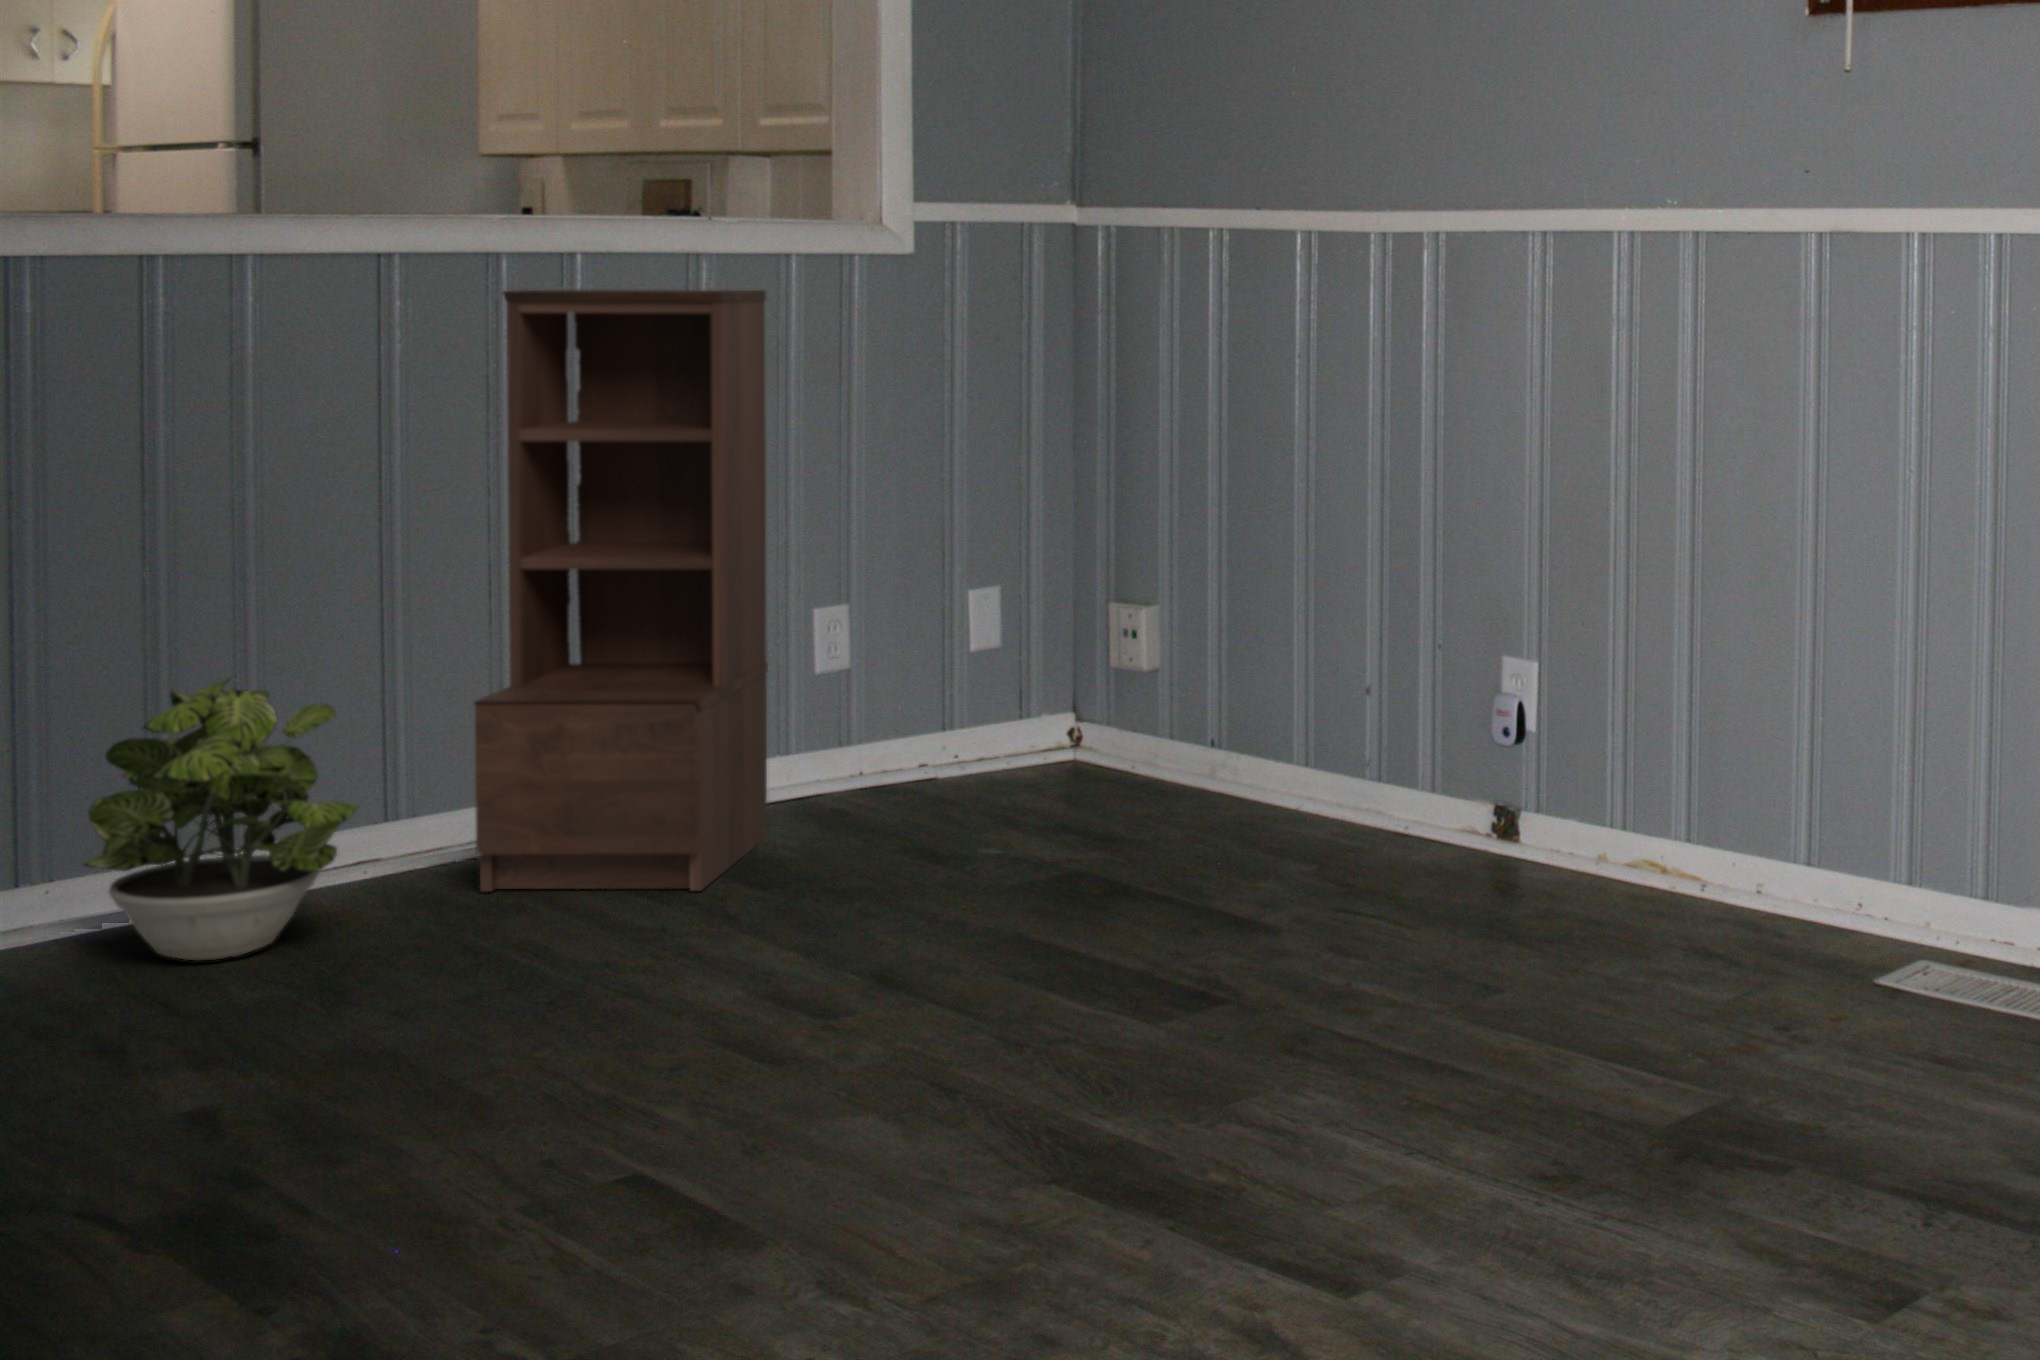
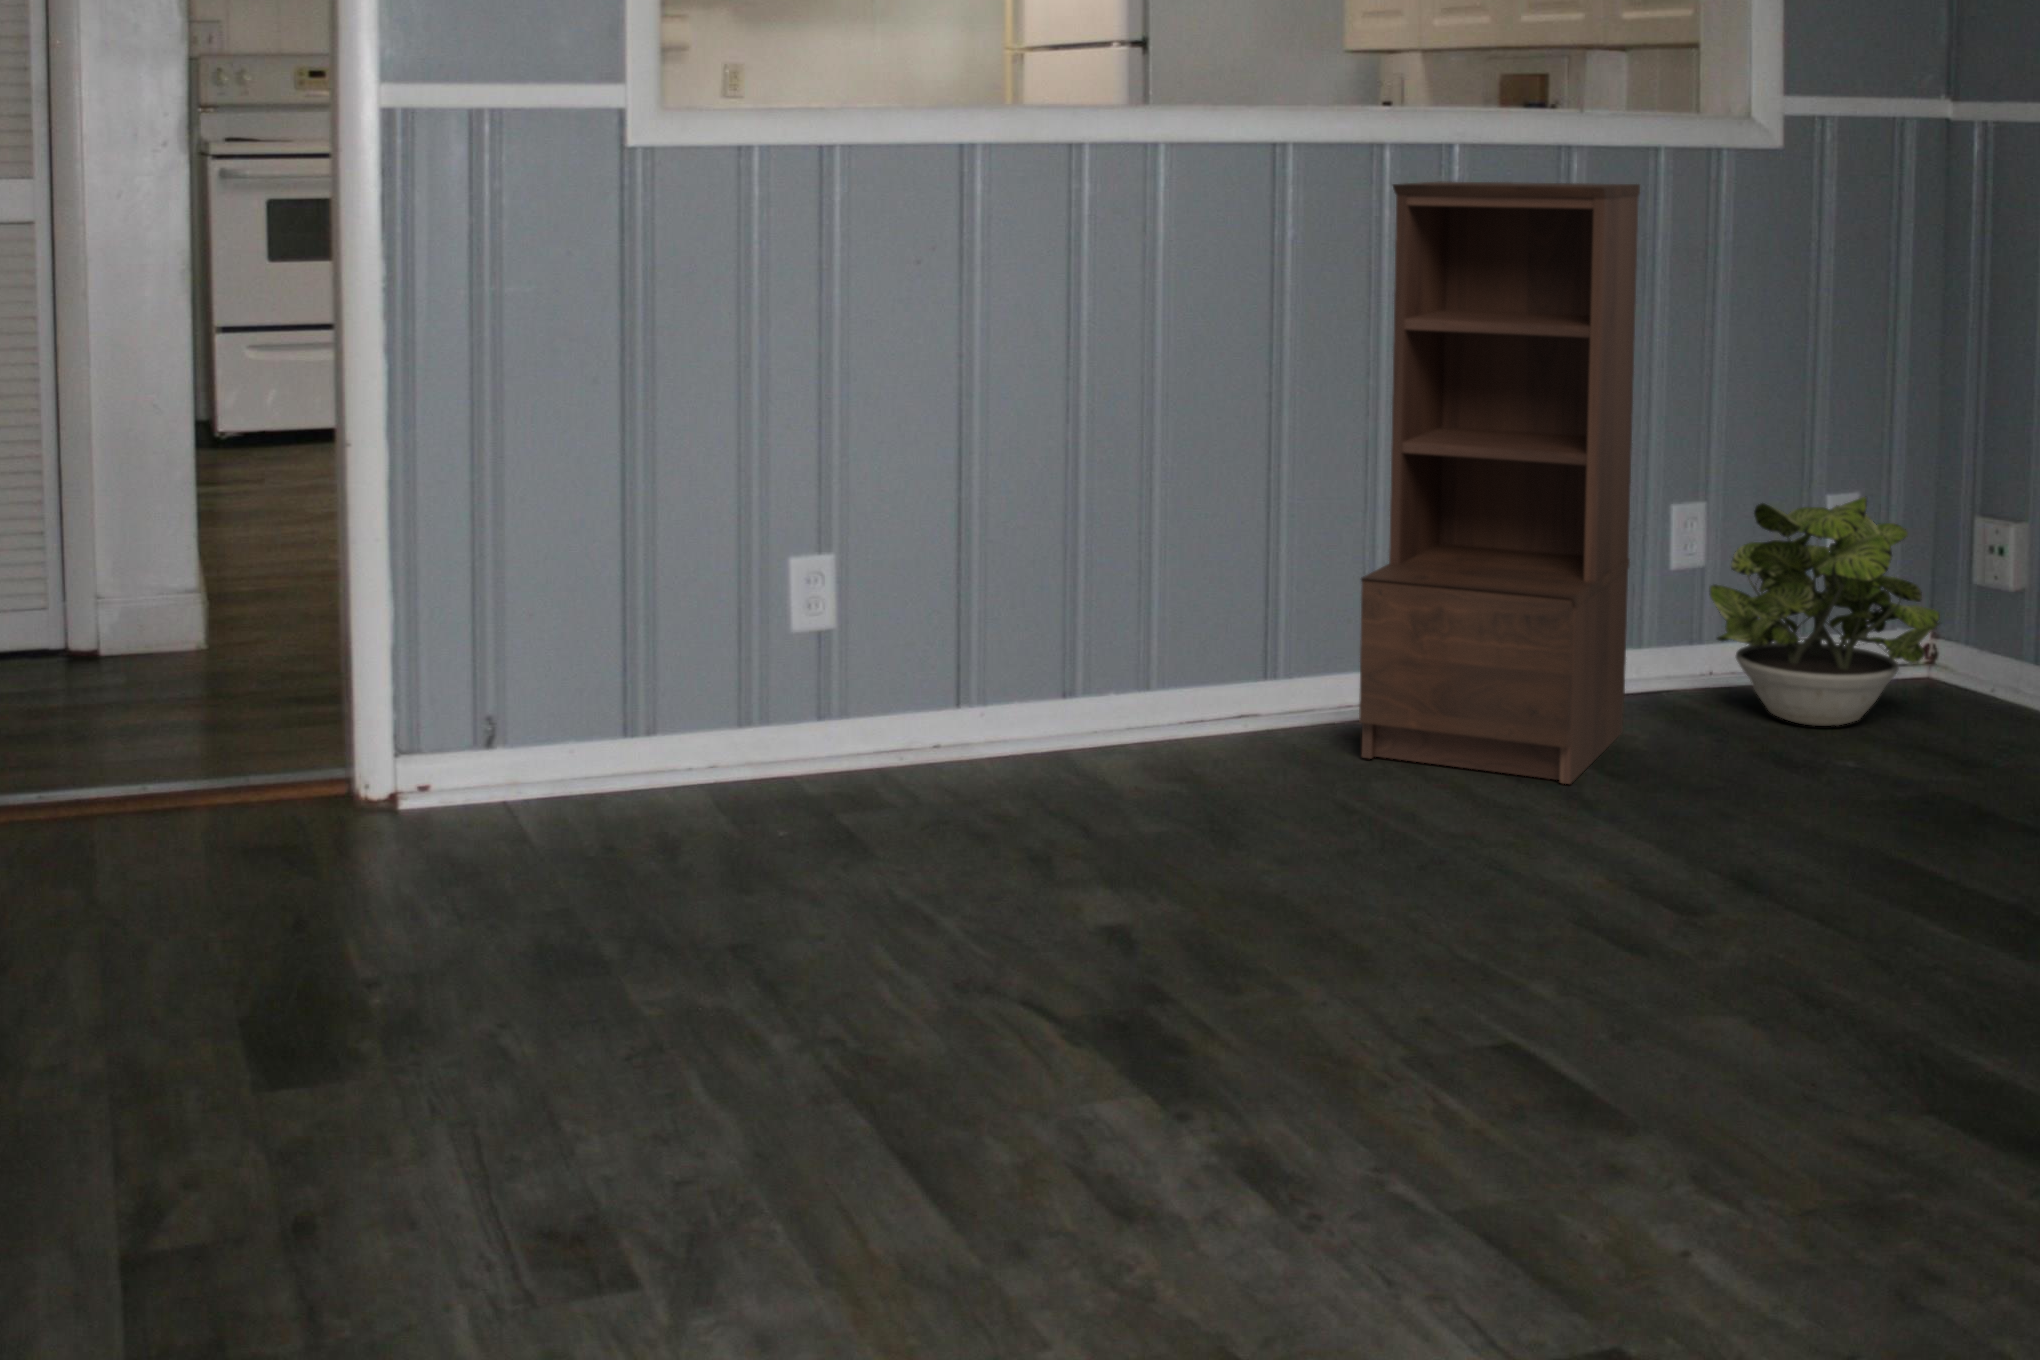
potted plant: present [84,679,357,961] -> present [1710,497,1940,726]

